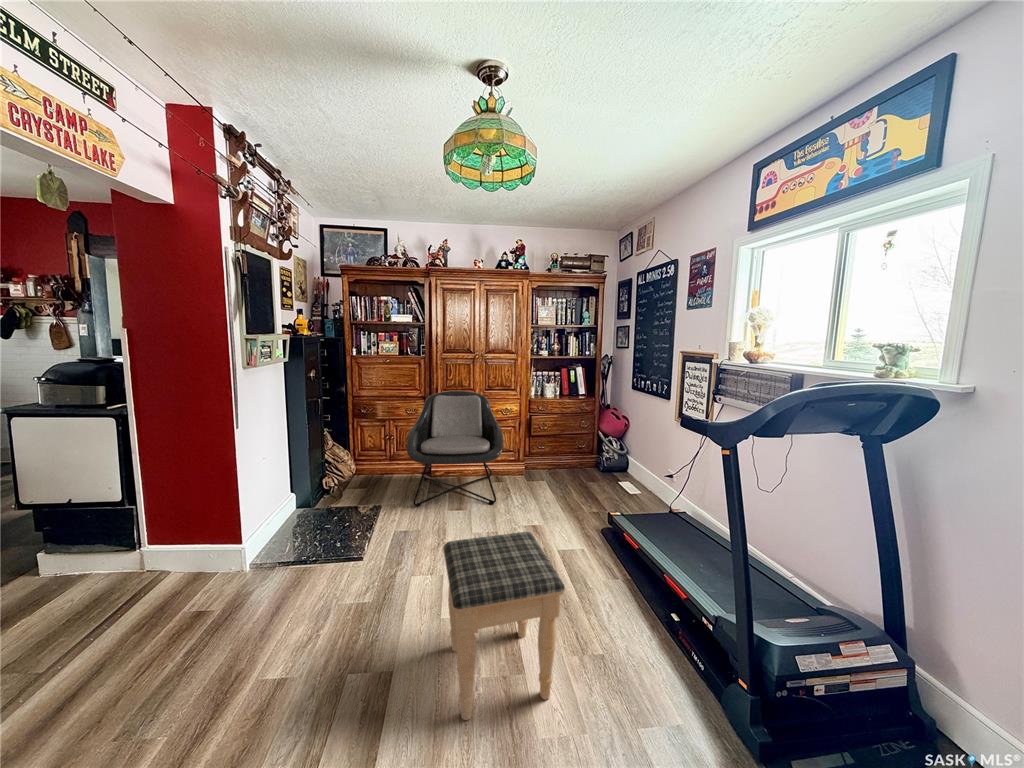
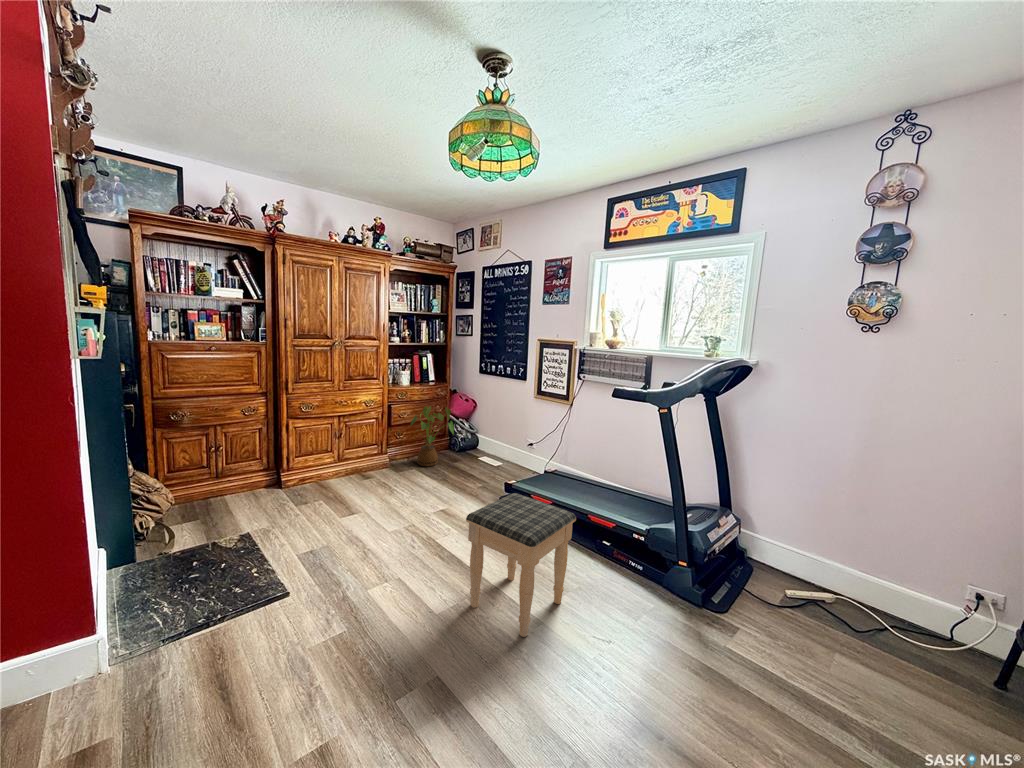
lounge chair: present [407,391,503,507] -> none [274,382,398,521]
house plant: none [542,420,588,481] -> present [411,406,454,466]

